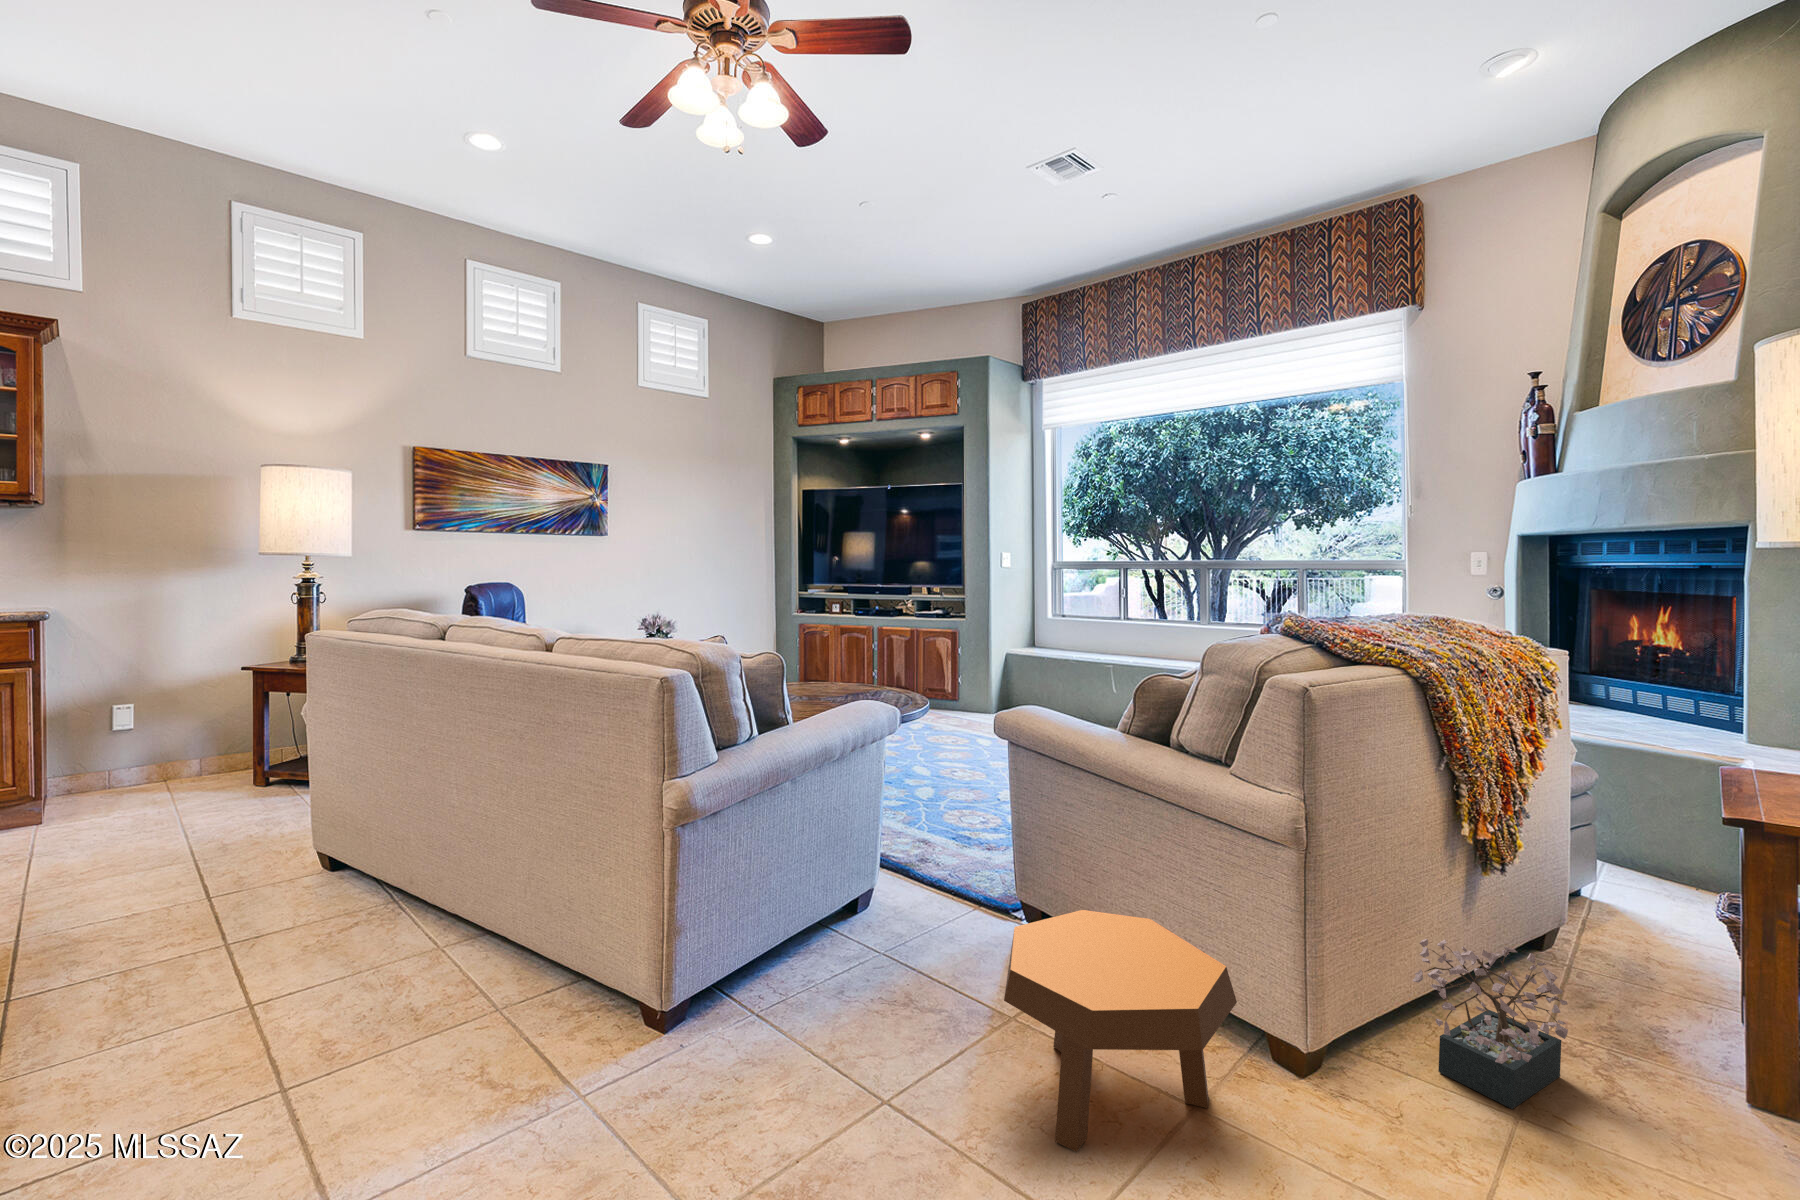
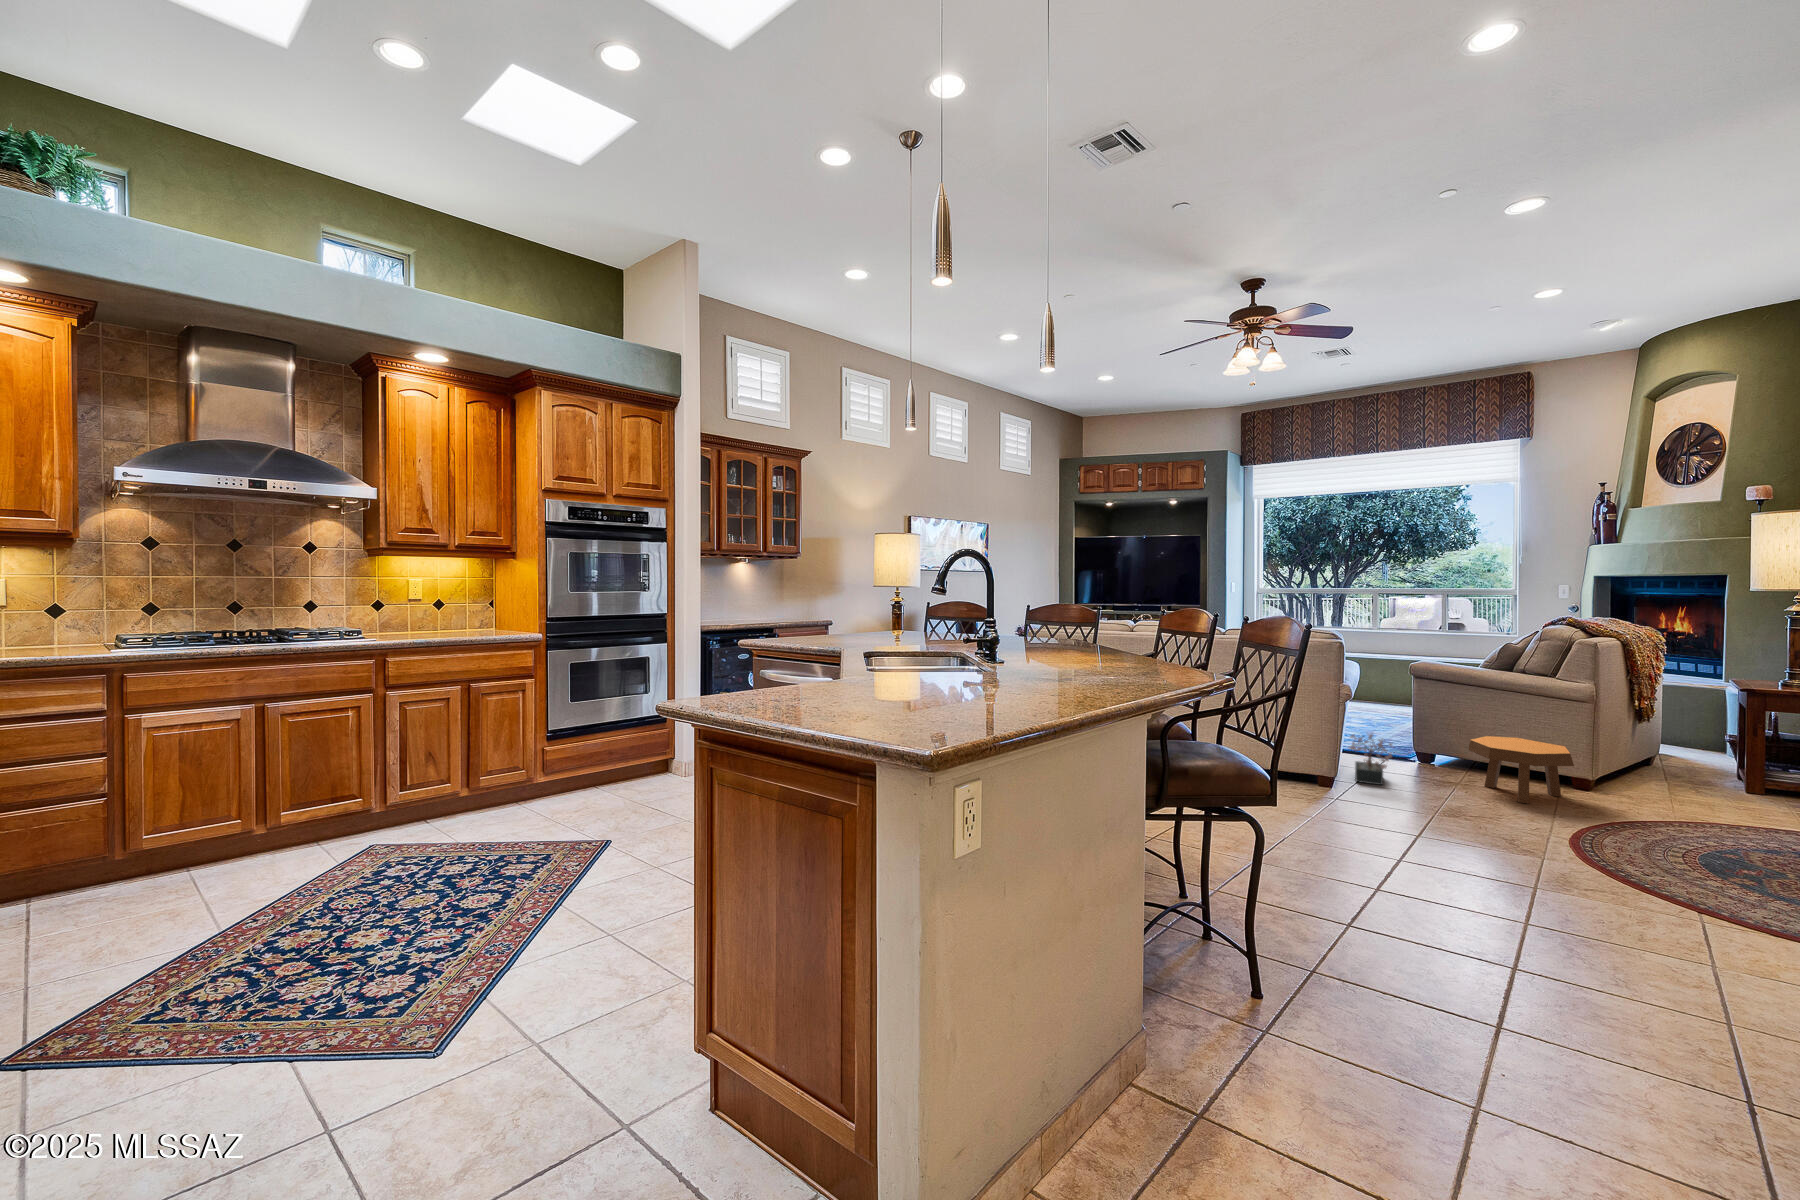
decorative plant: present [1413,939,1568,1109] -> present [1348,734,1395,785]

